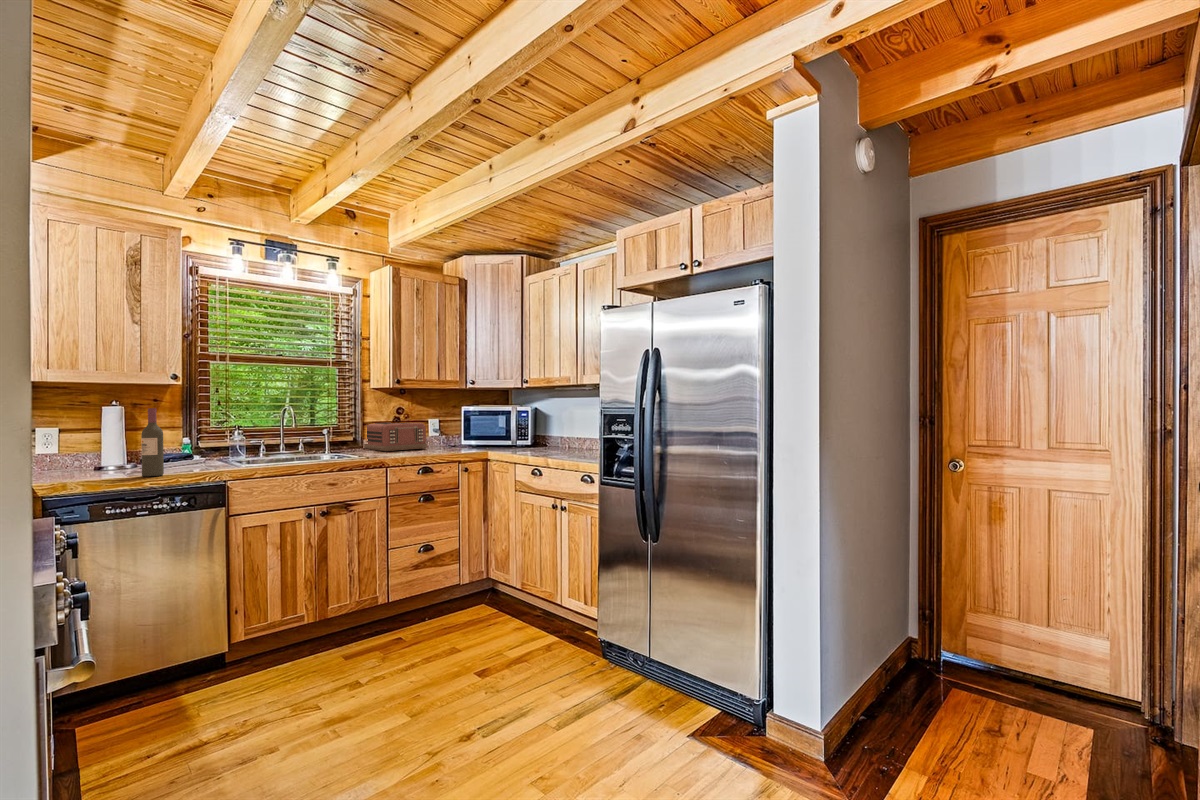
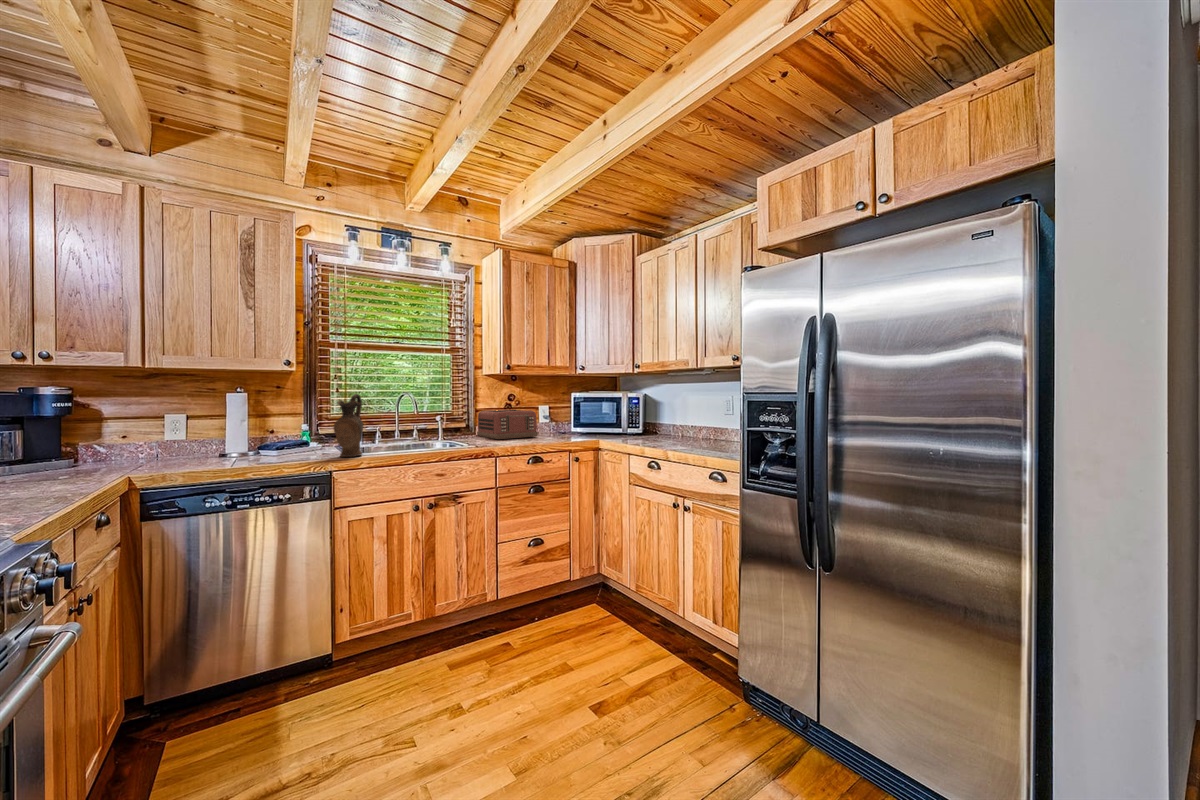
ceramic pitcher: none [226,407,254,468] -> present [334,394,363,457]
wine bottle: present [141,408,164,476] -> none [245,395,269,466]

